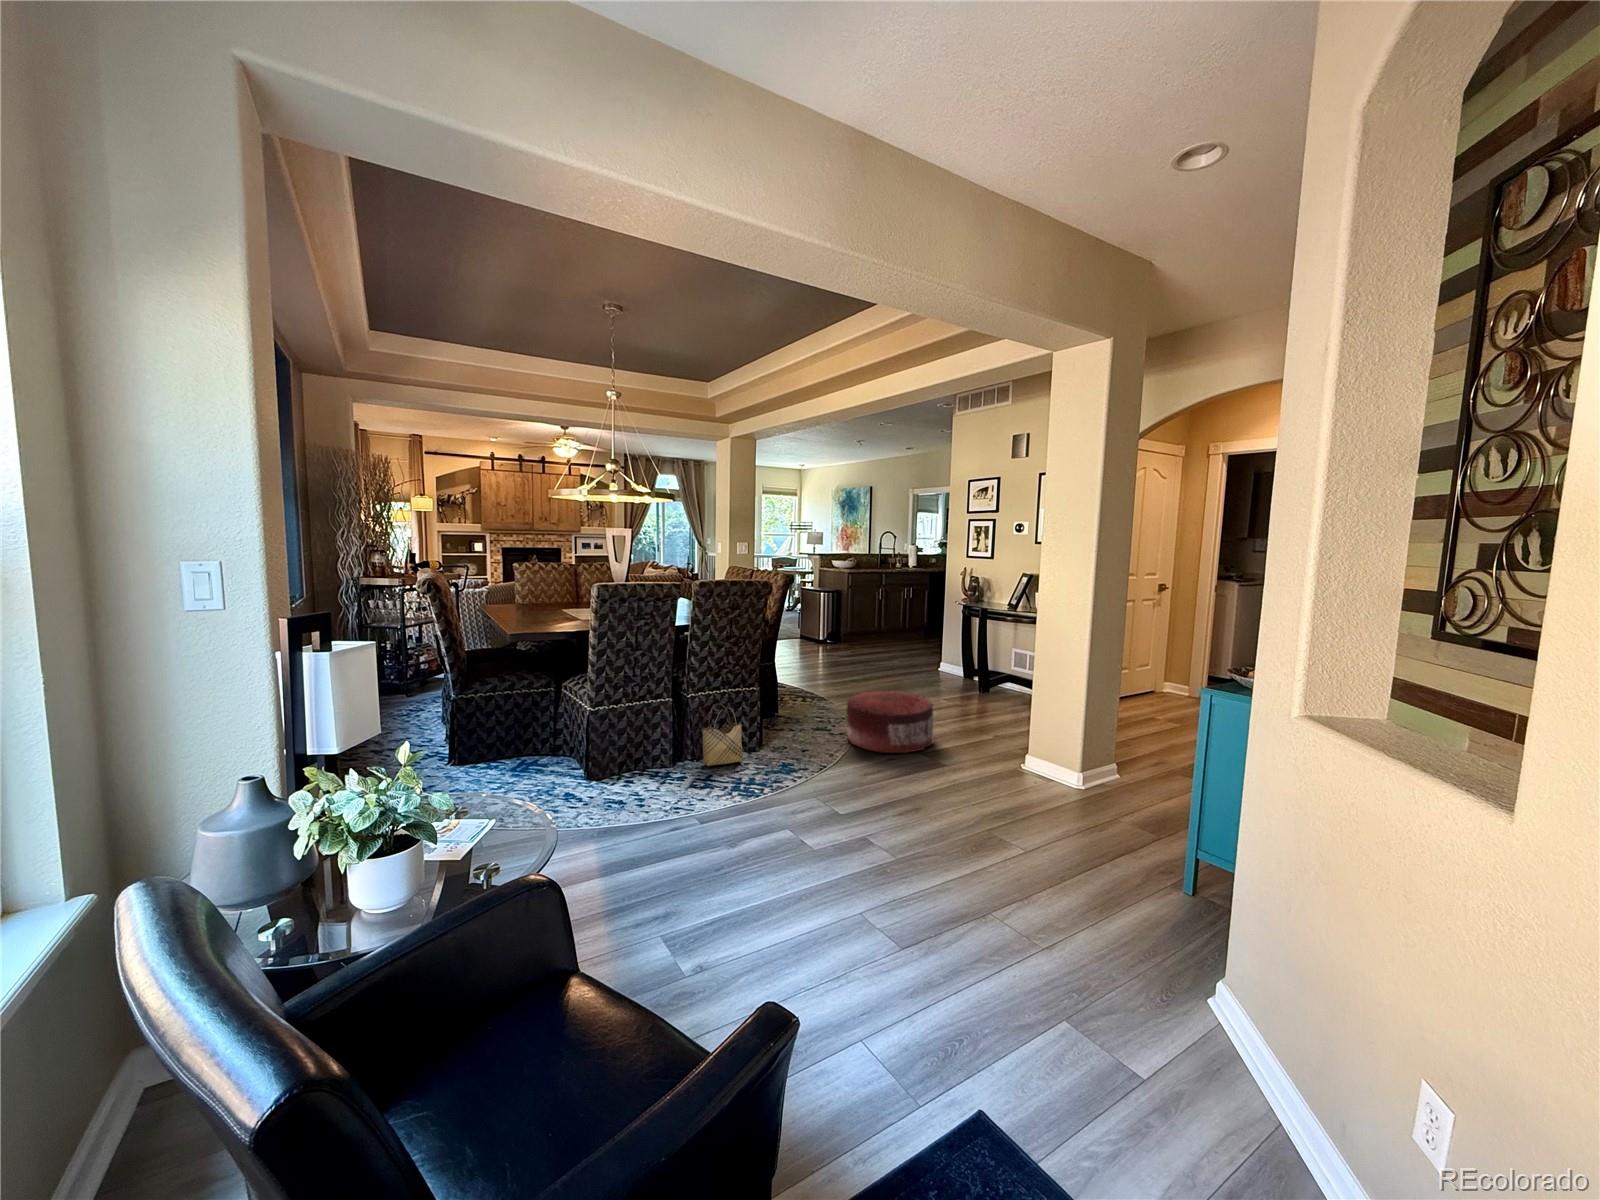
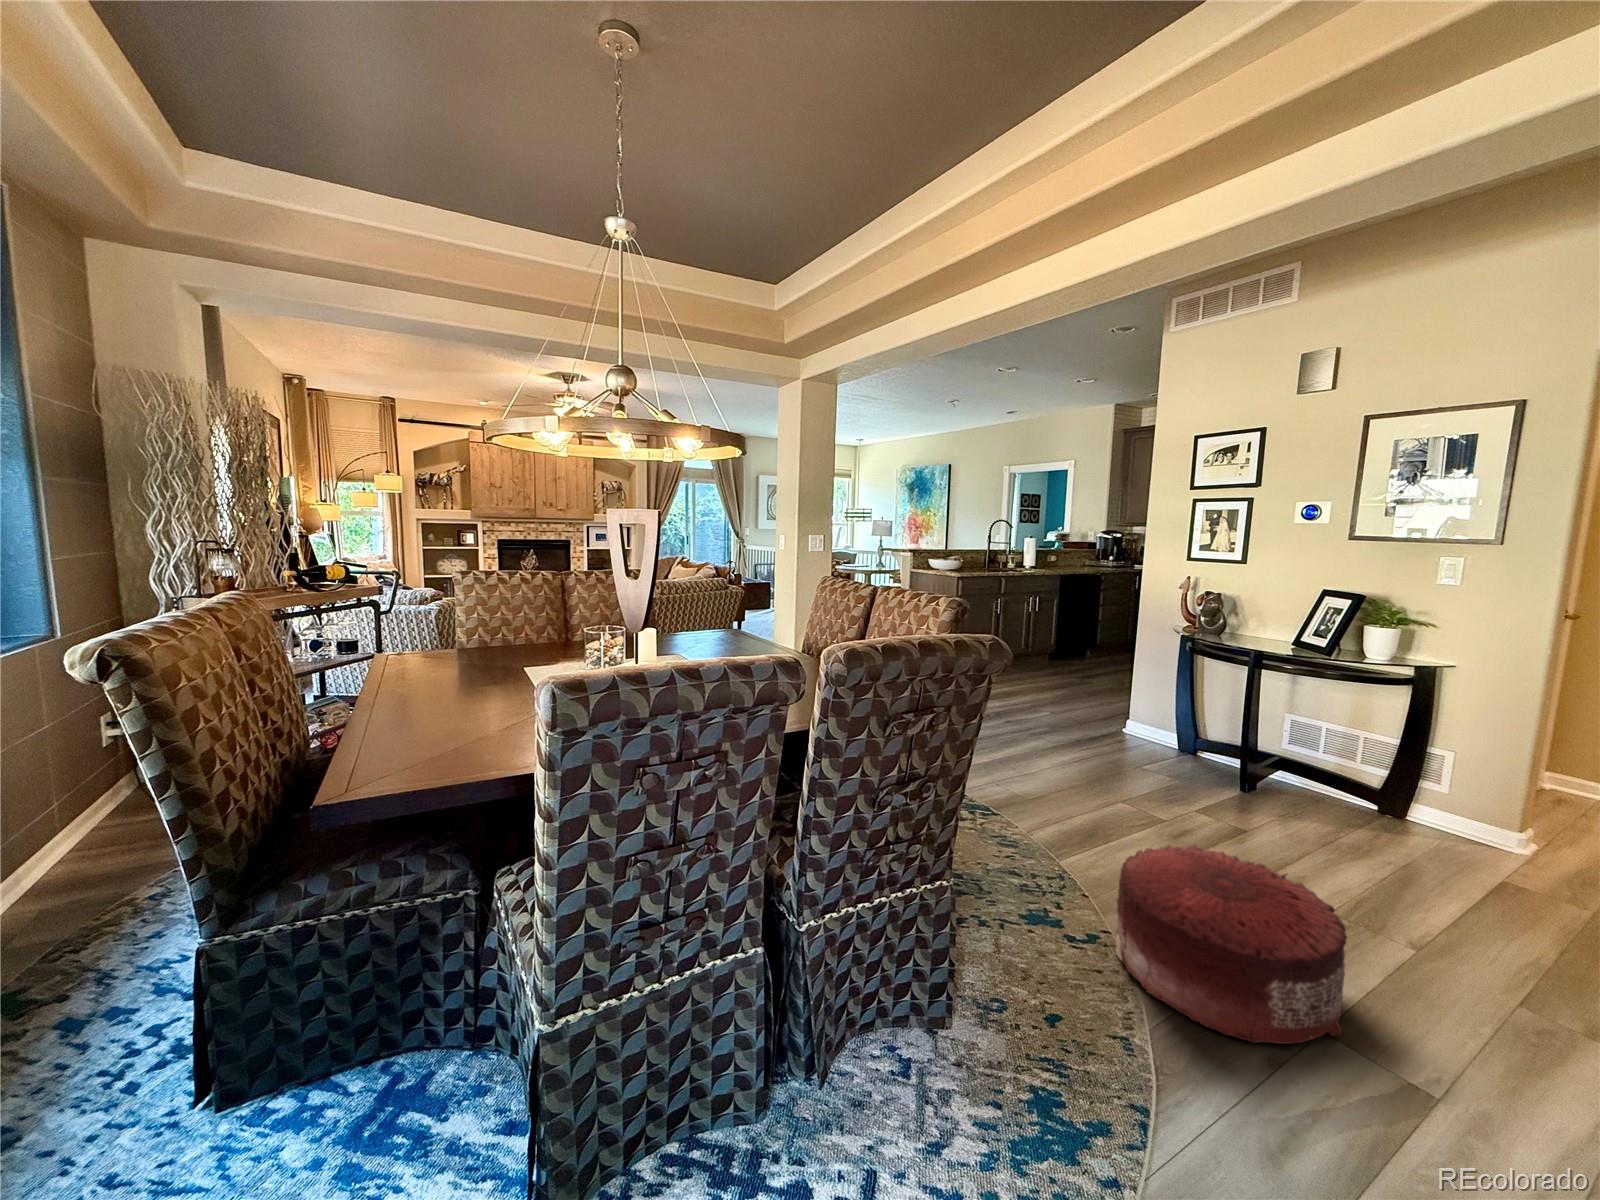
woven basket: present [702,703,743,766] -> none [838,939,933,1122]

